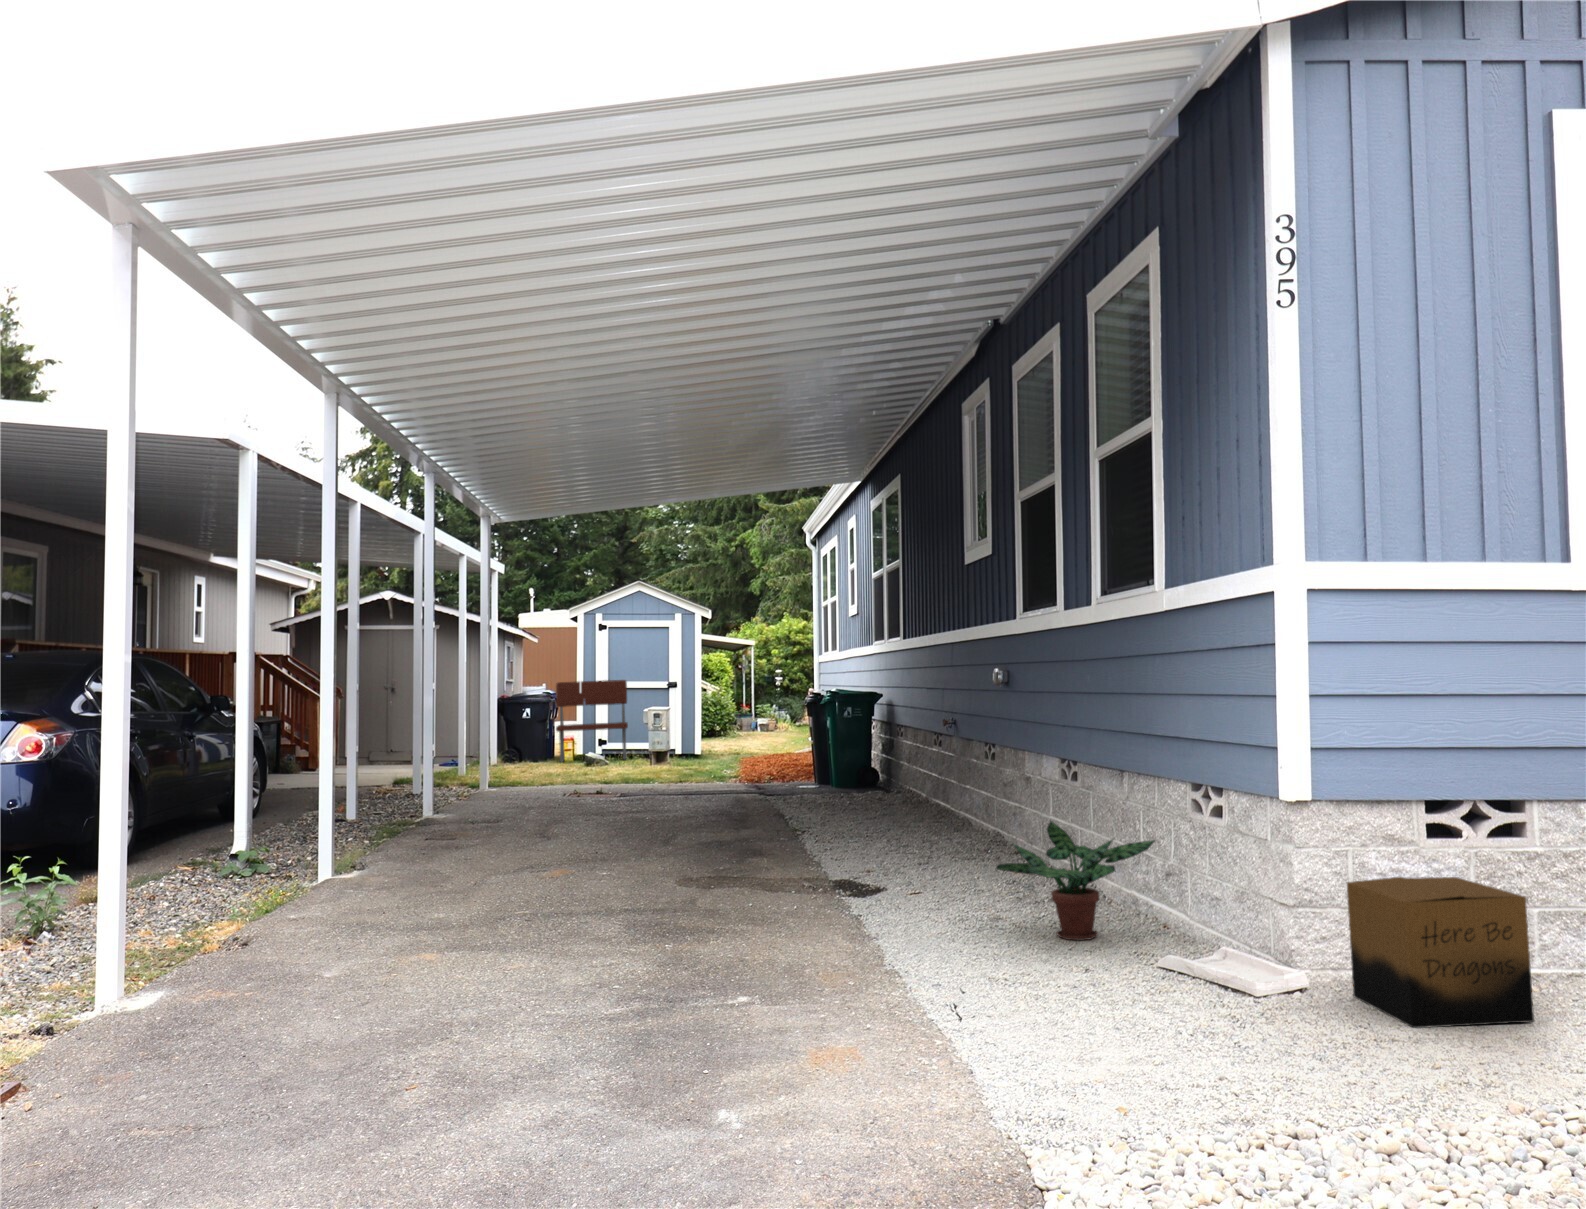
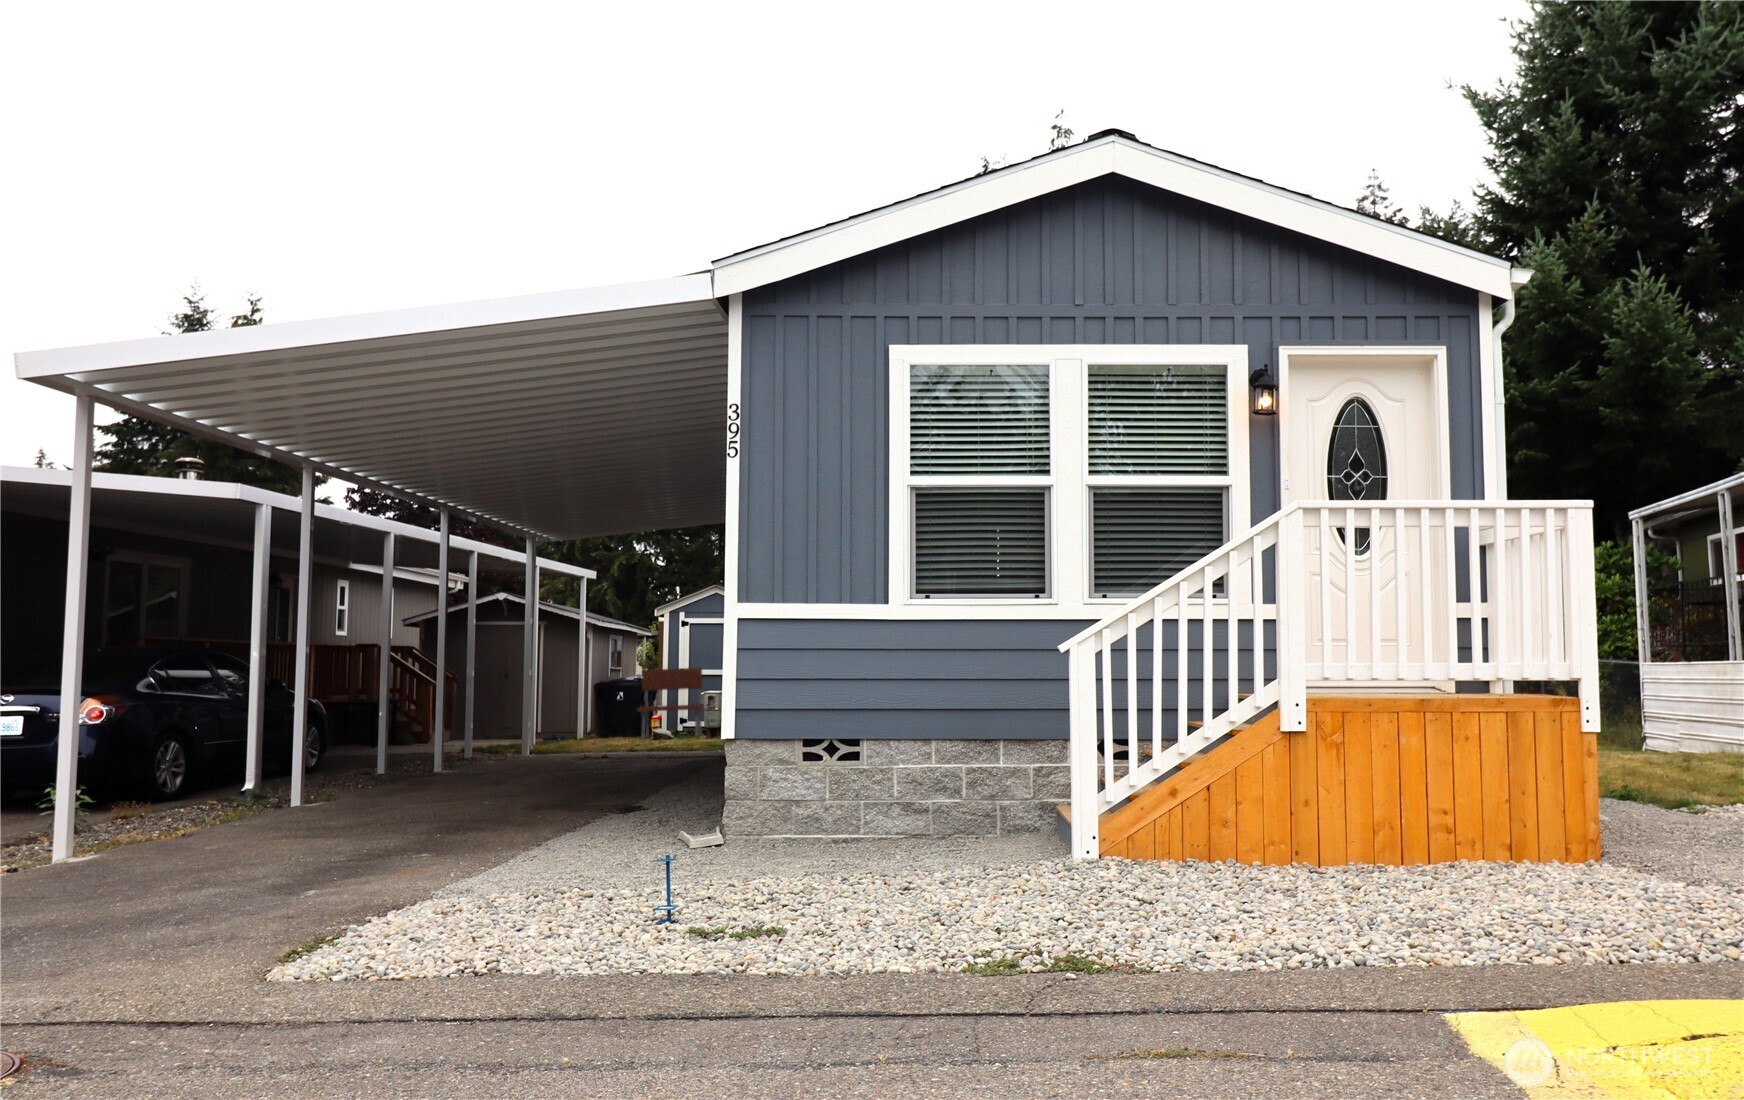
potted plant: present [996,821,1155,940] -> none [642,754,740,829]
cardboard box: present [1347,877,1534,1028] -> none [735,781,814,858]

